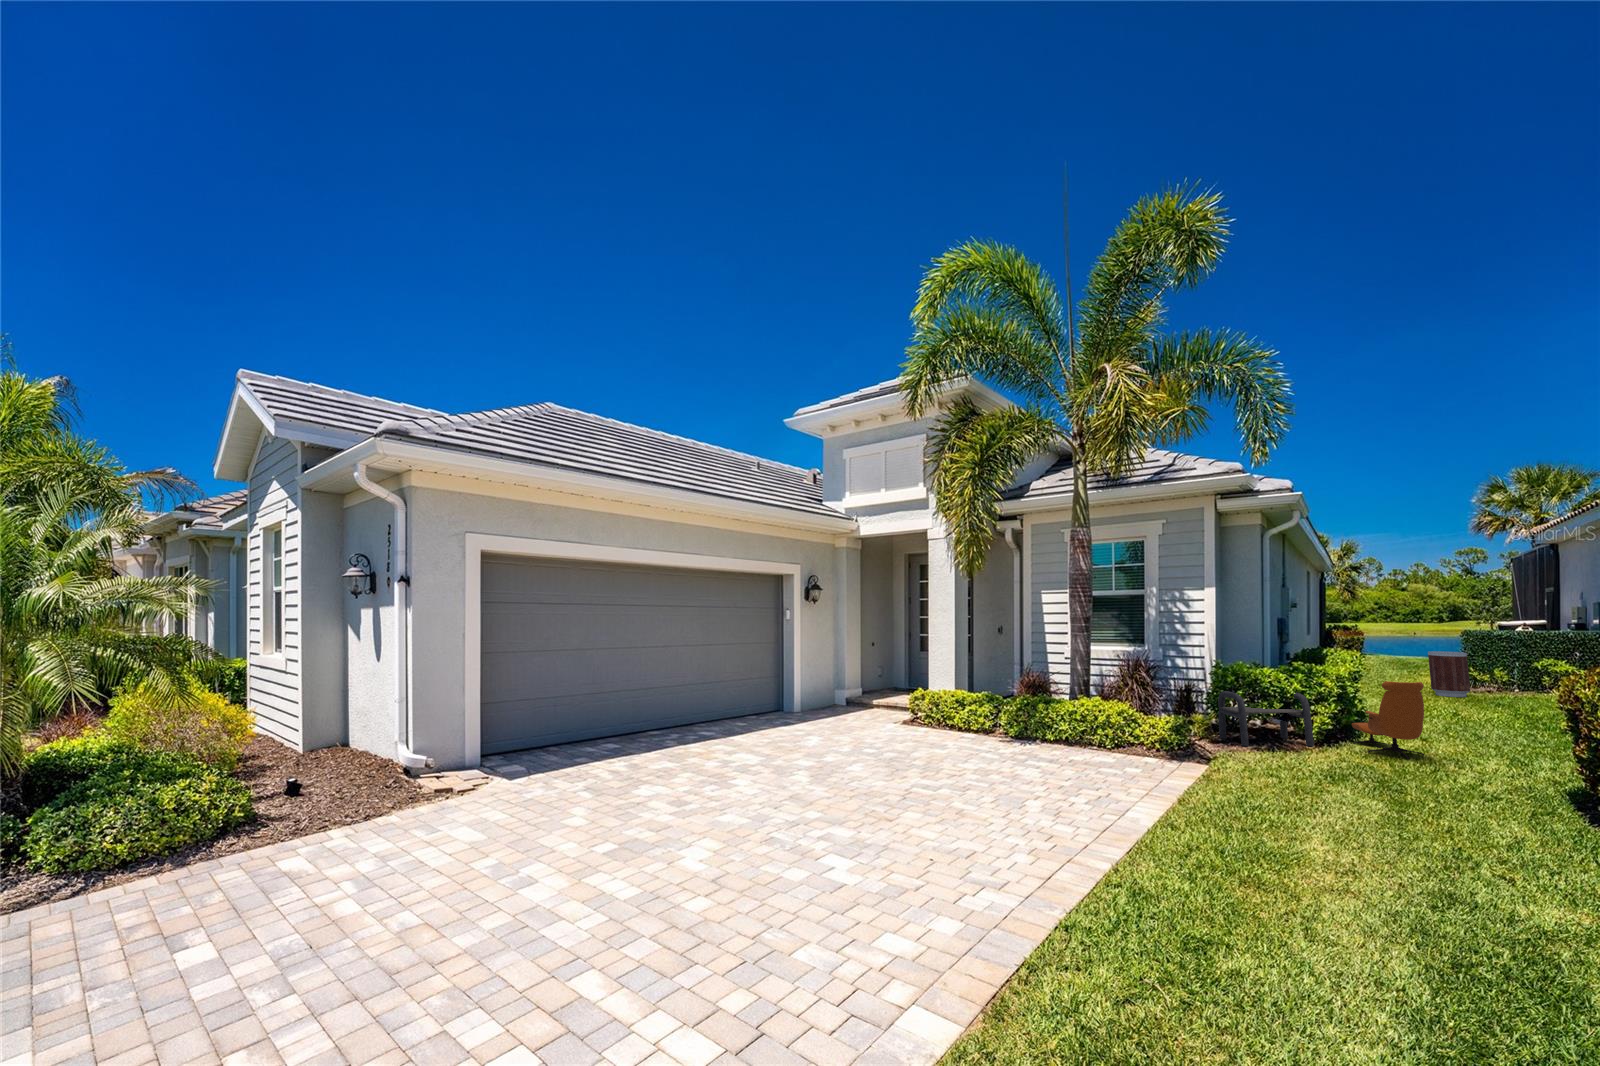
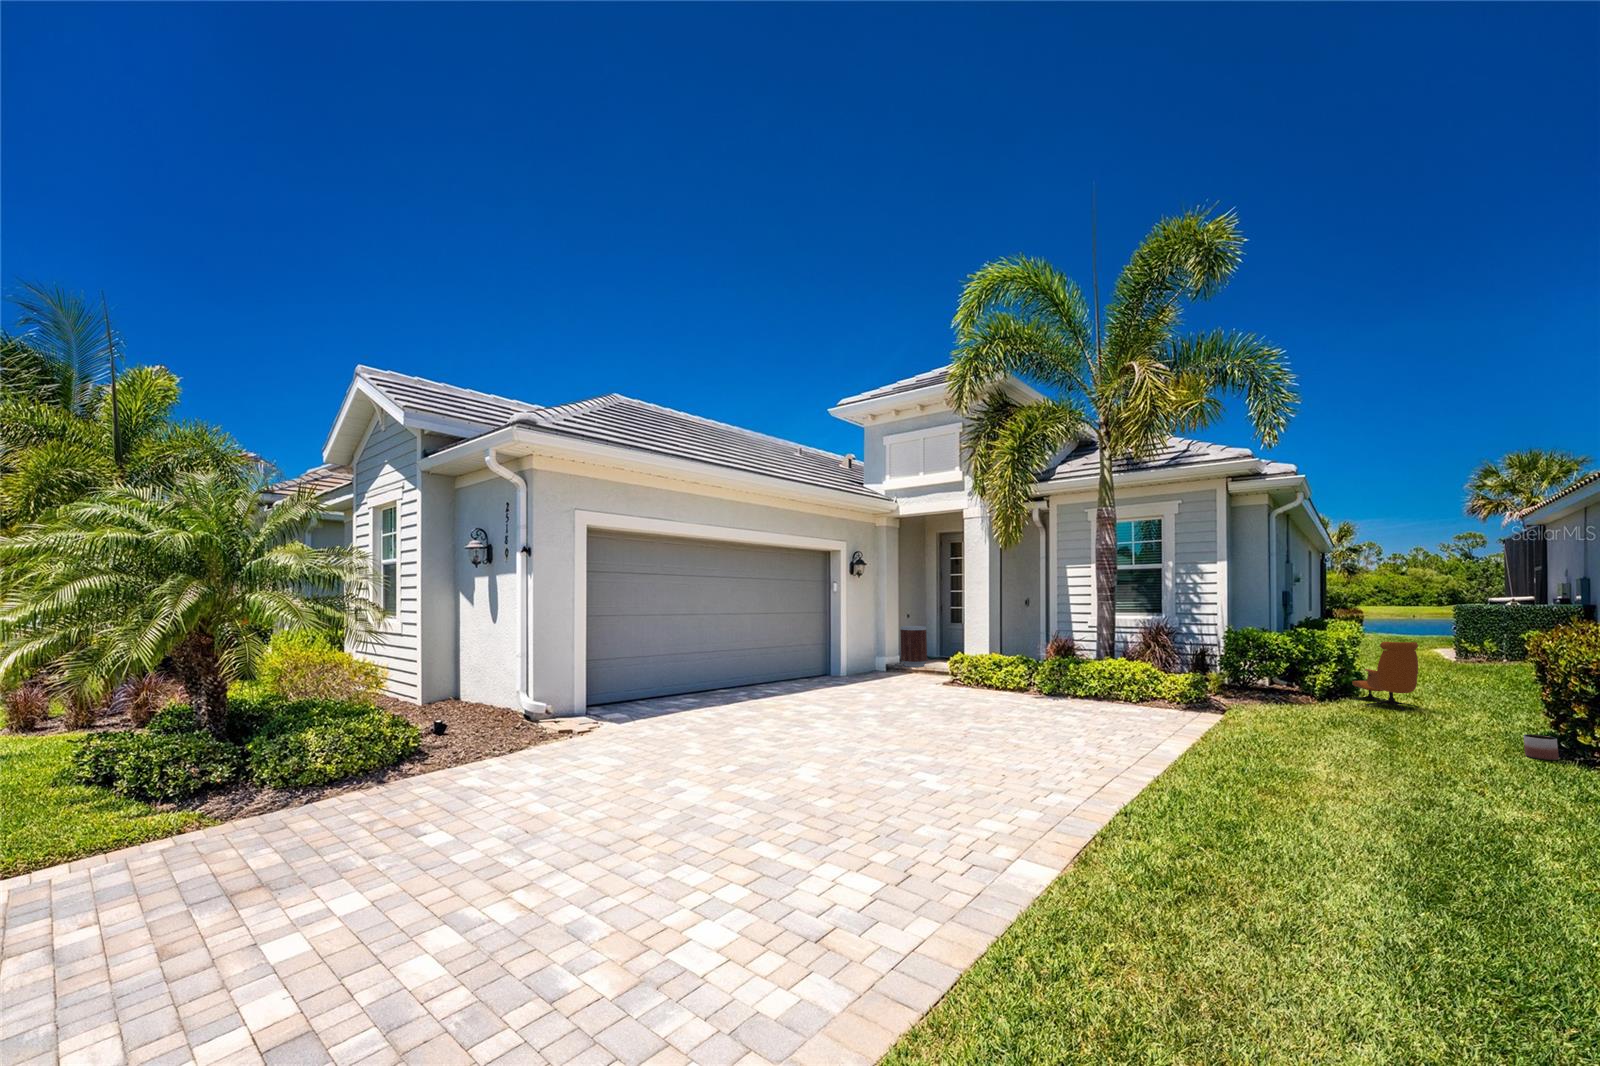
trash can: present [1428,651,1470,697] -> present [900,626,927,667]
bench: present [1218,691,1314,746] -> none [1231,653,1318,701]
planter: none [1545,798,1586,829] -> present [1524,734,1559,760]

